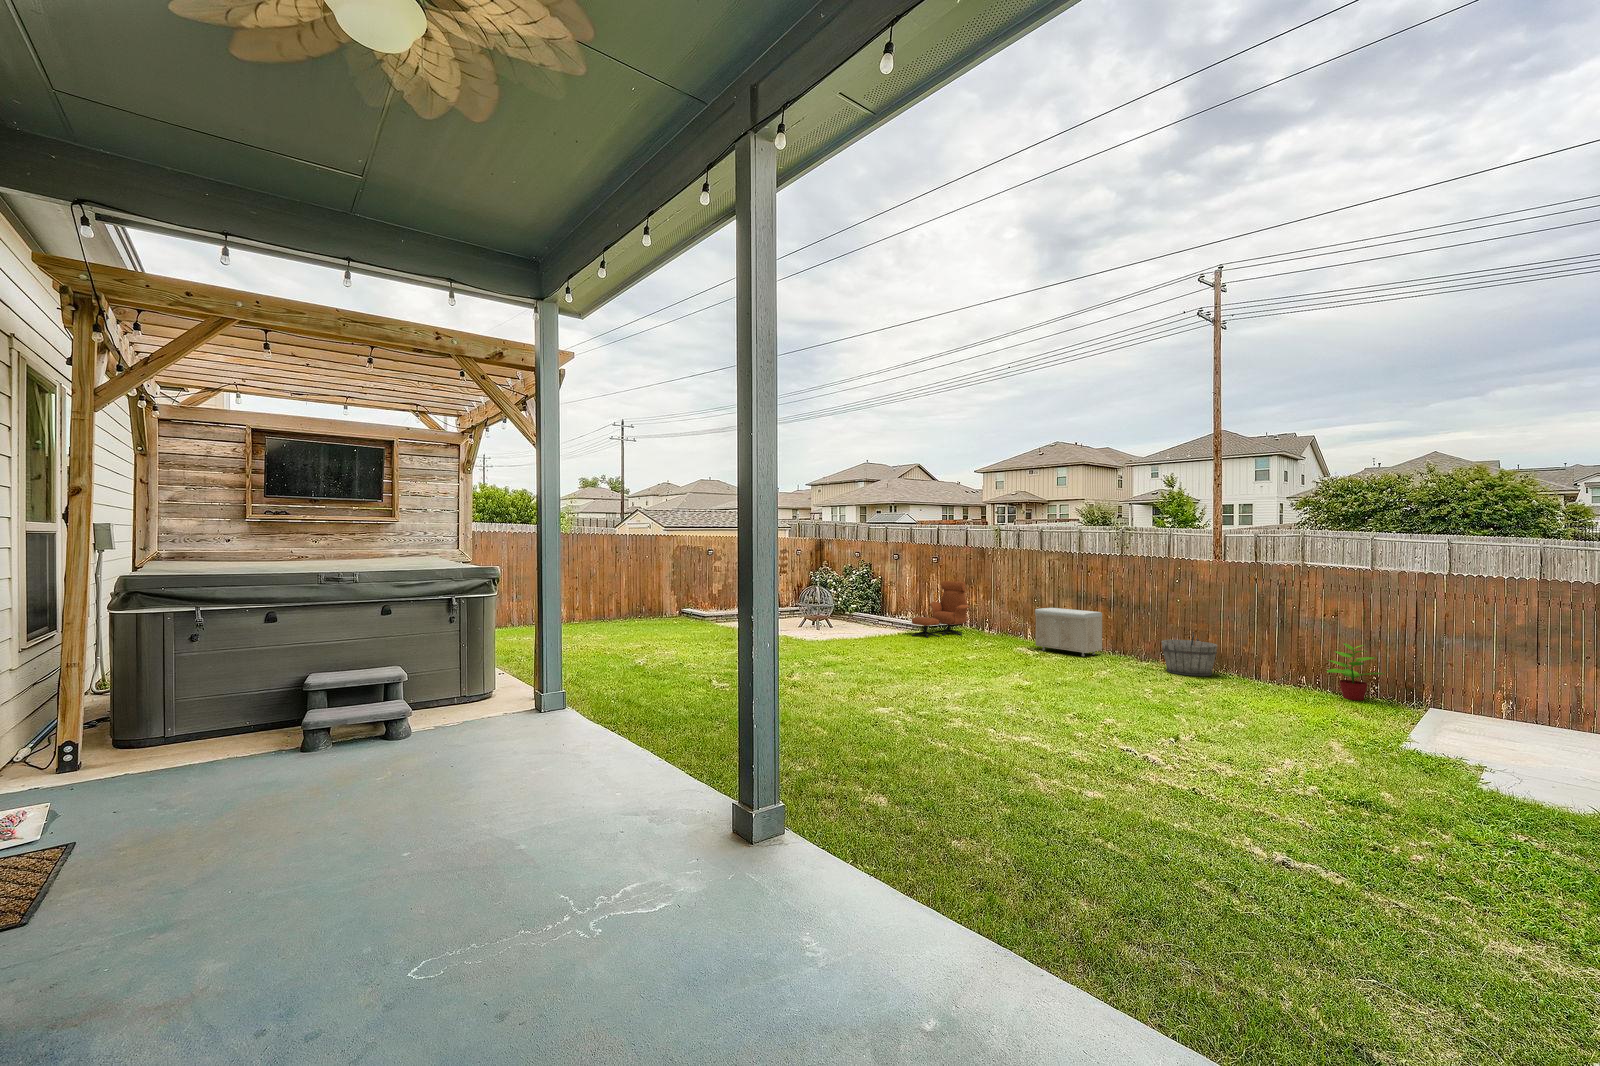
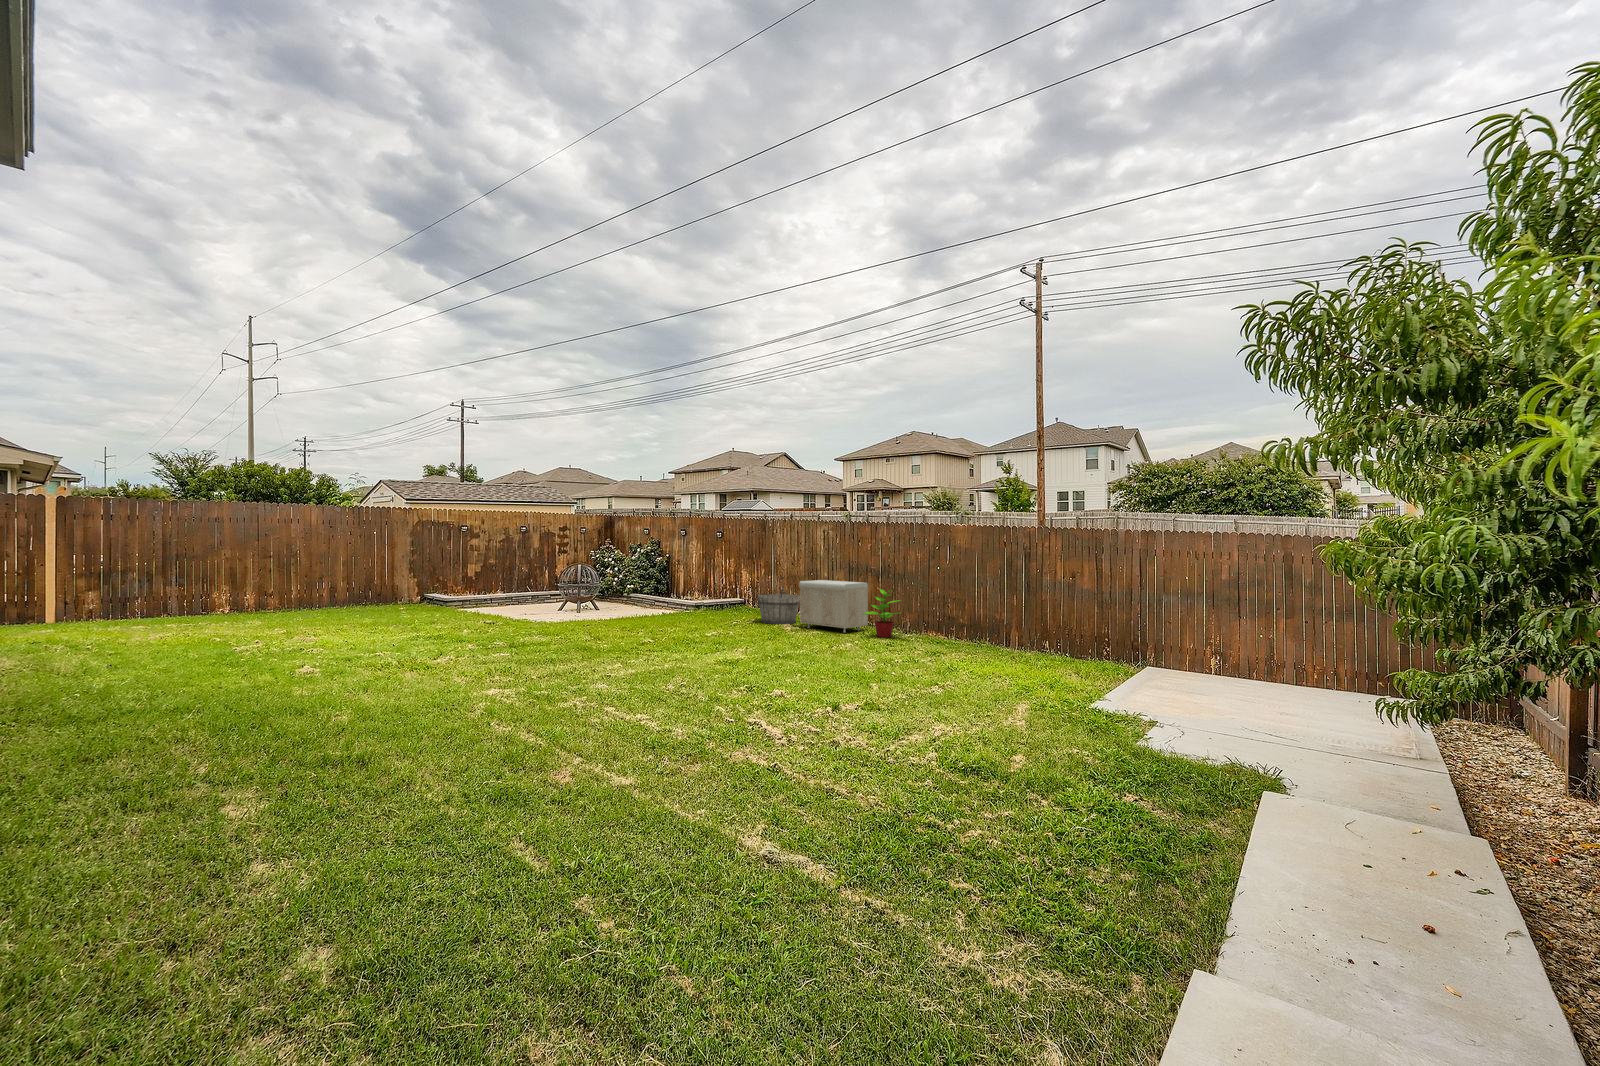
lounge chair: present [912,581,970,638] -> none [677,555,746,618]
wooden bucket: present [1162,632,1217,676] -> present [758,586,800,624]
potted plant: present [1327,643,1383,700] -> present [863,589,901,637]

